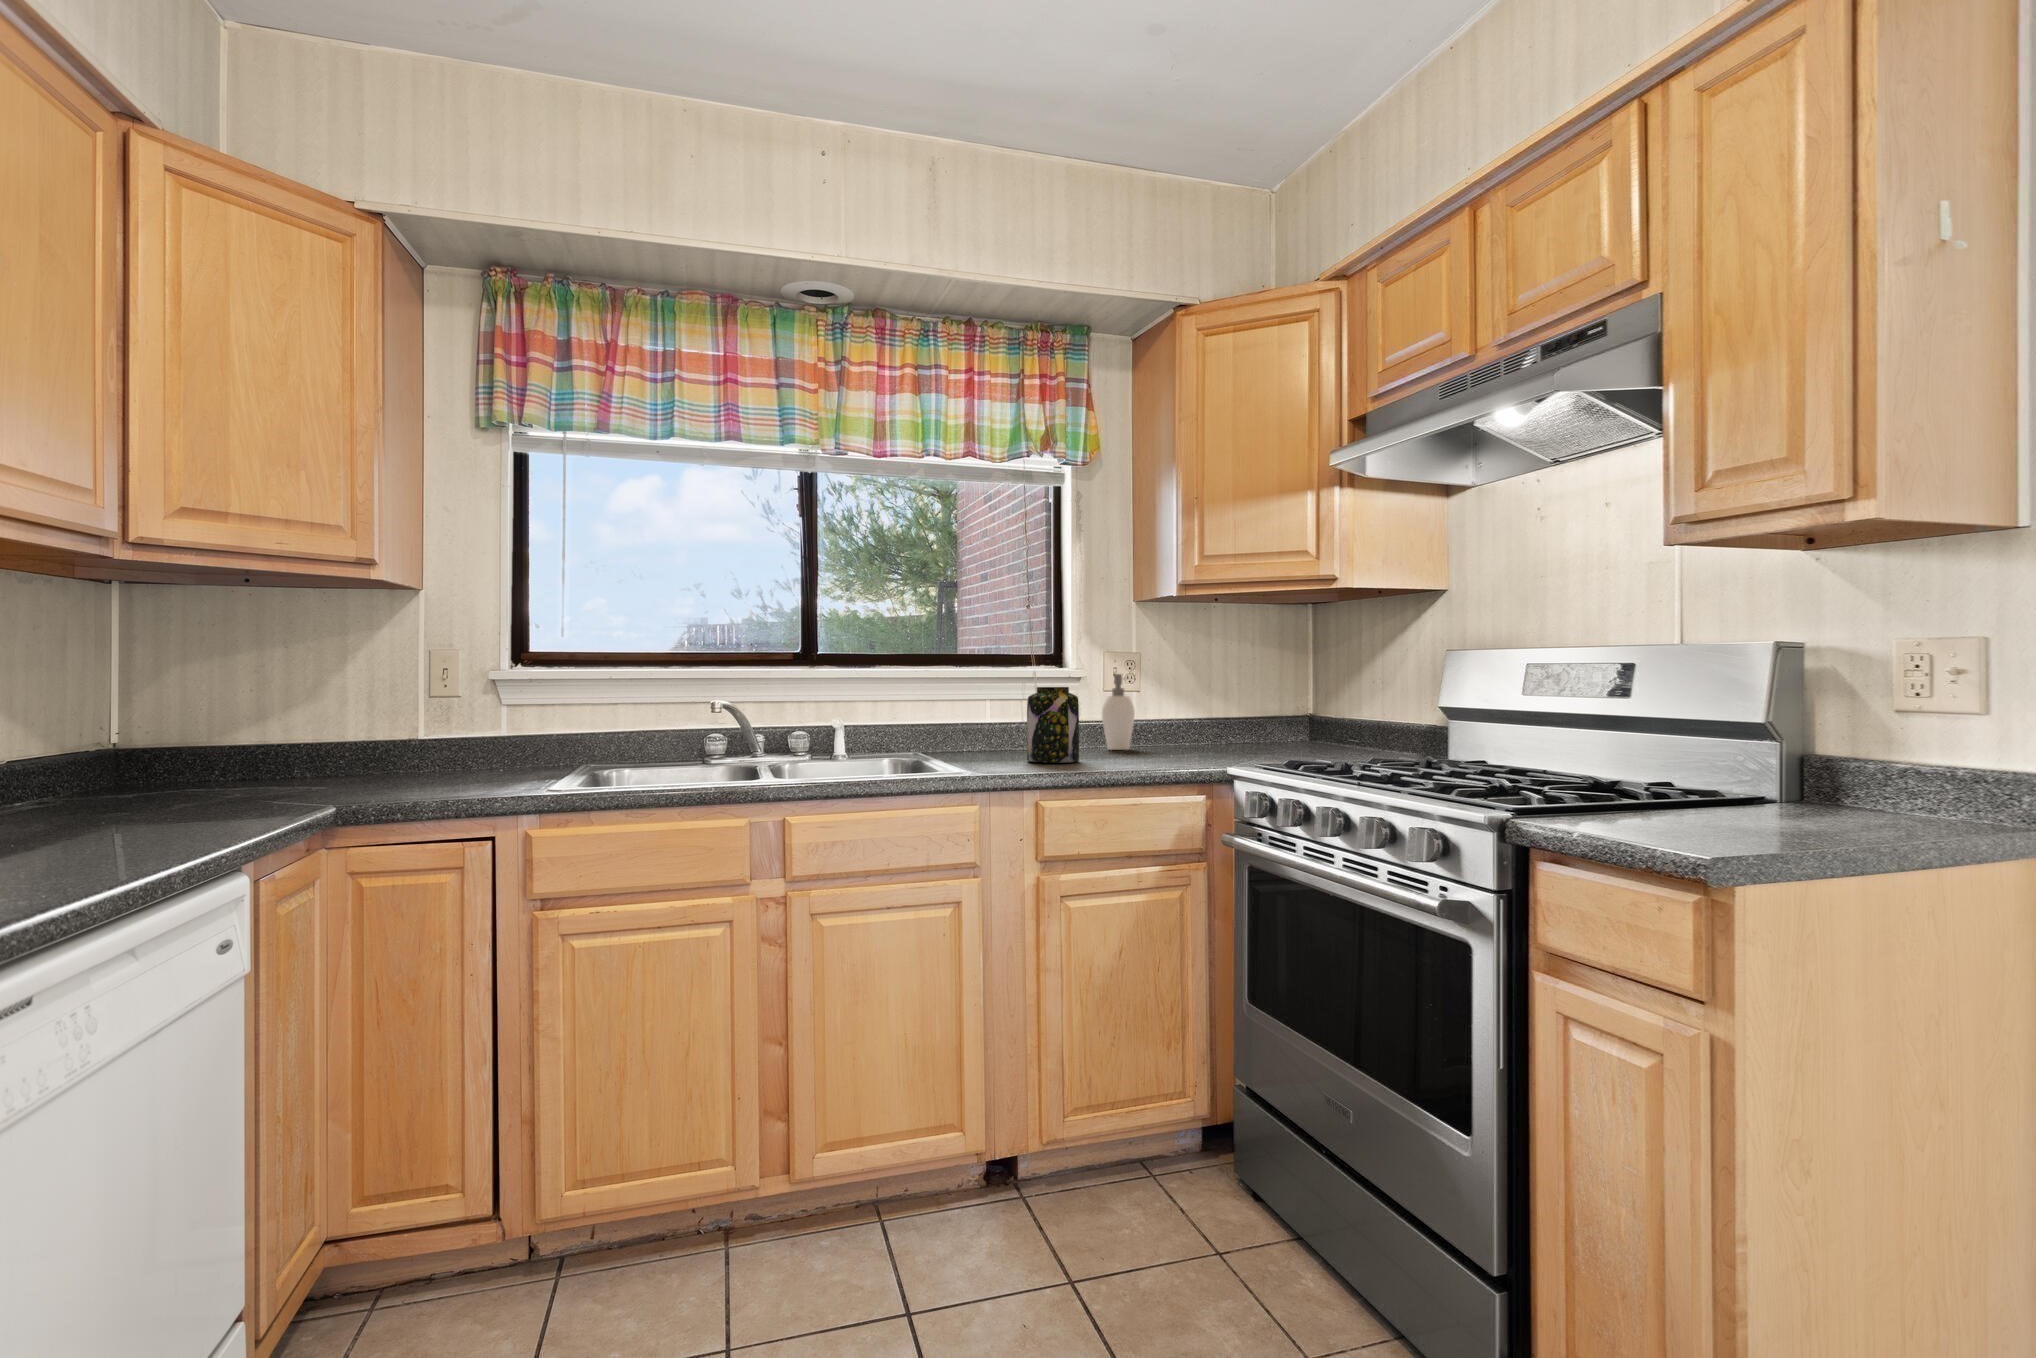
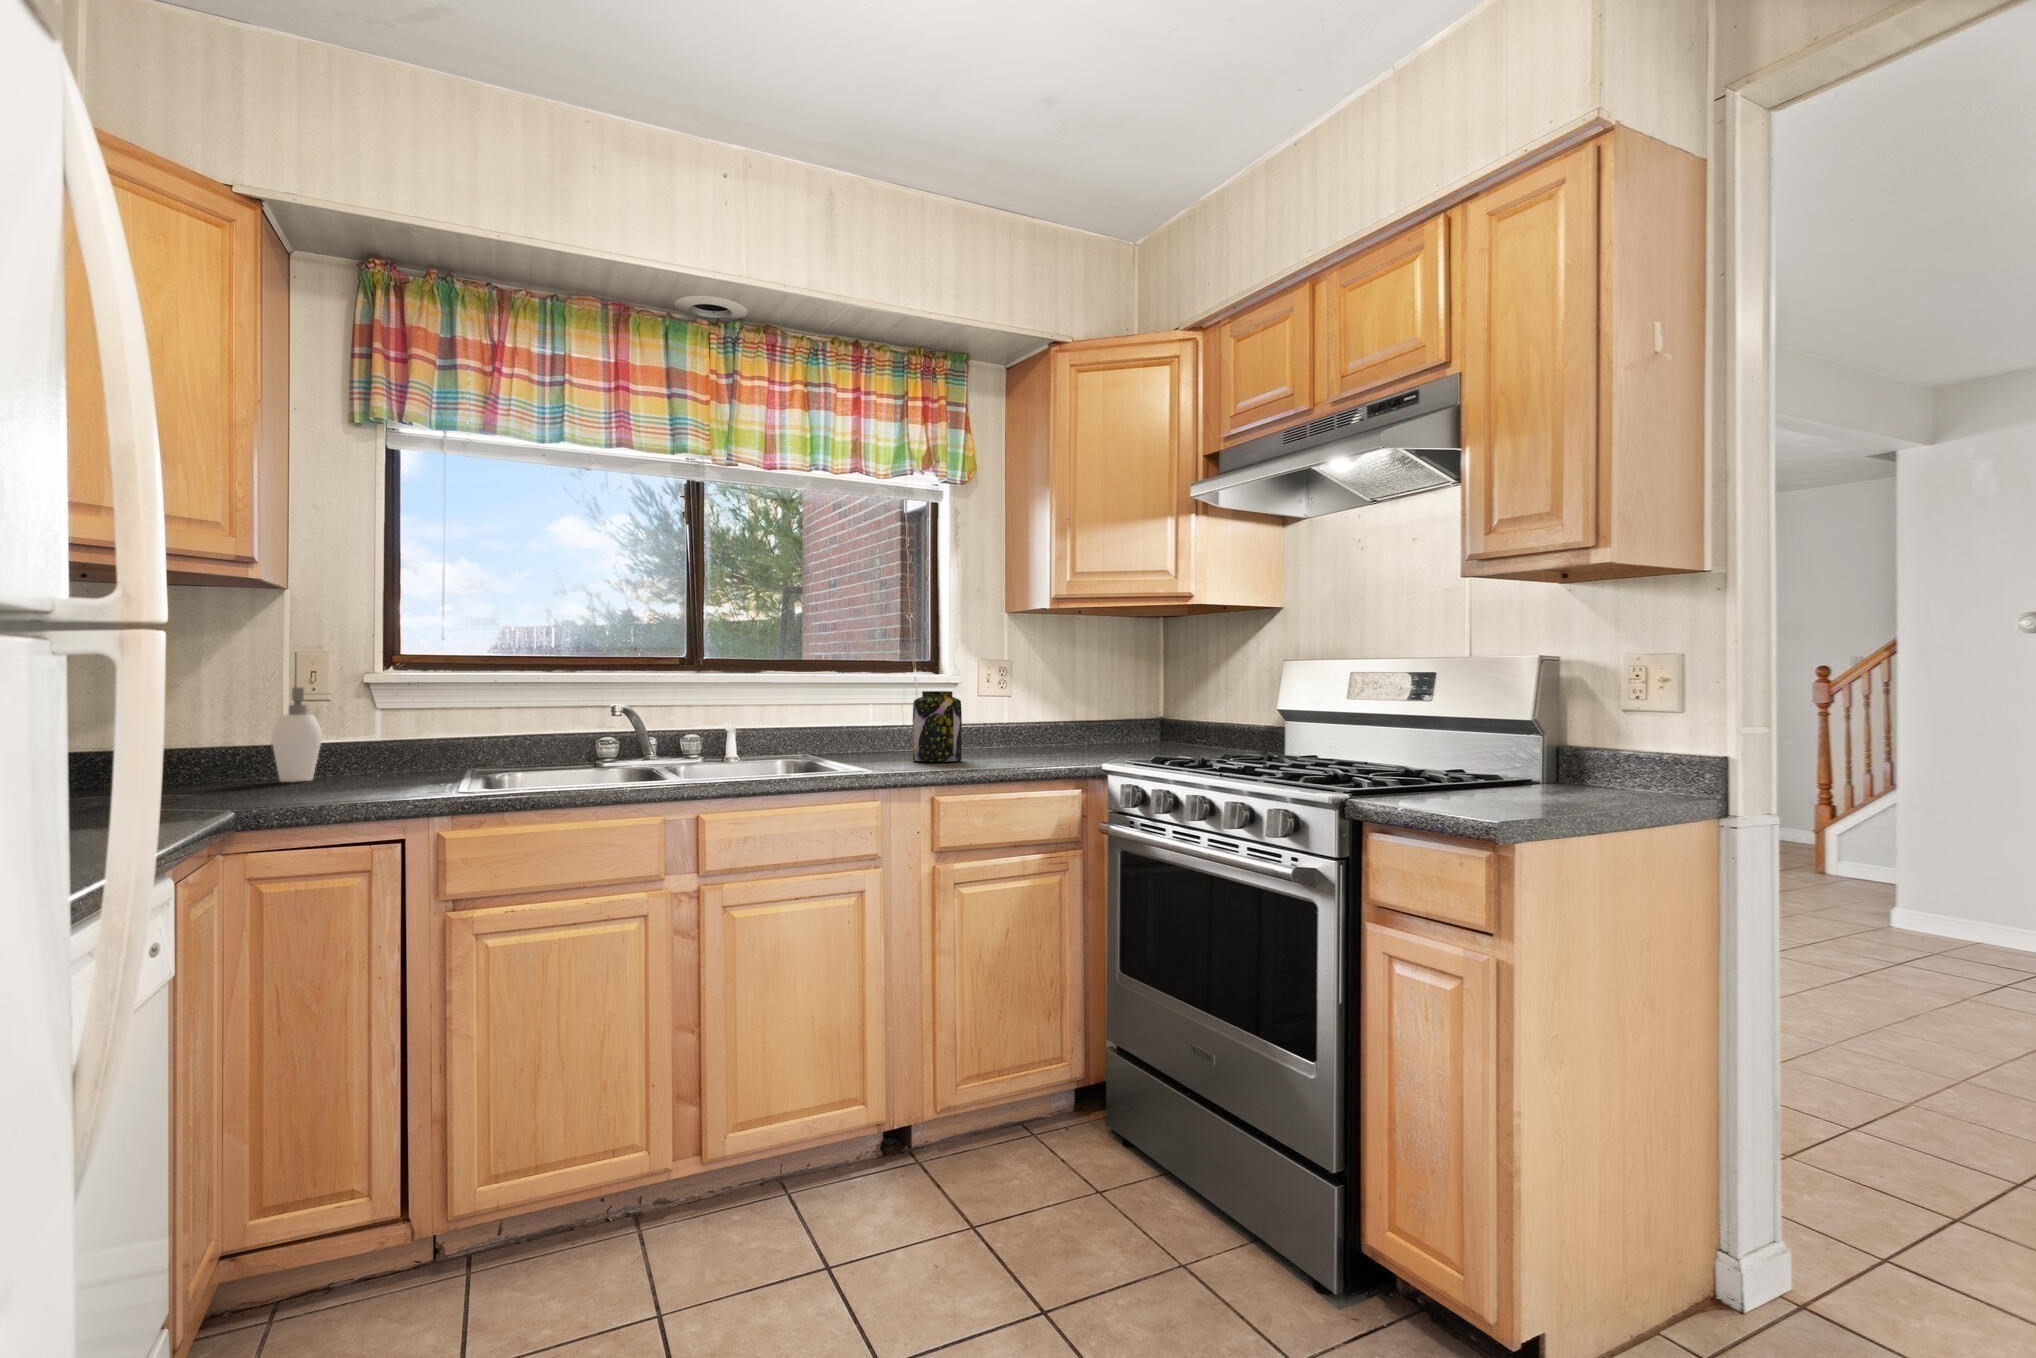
soap dispenser: present [1102,674,1136,750] -> present [272,687,328,782]

